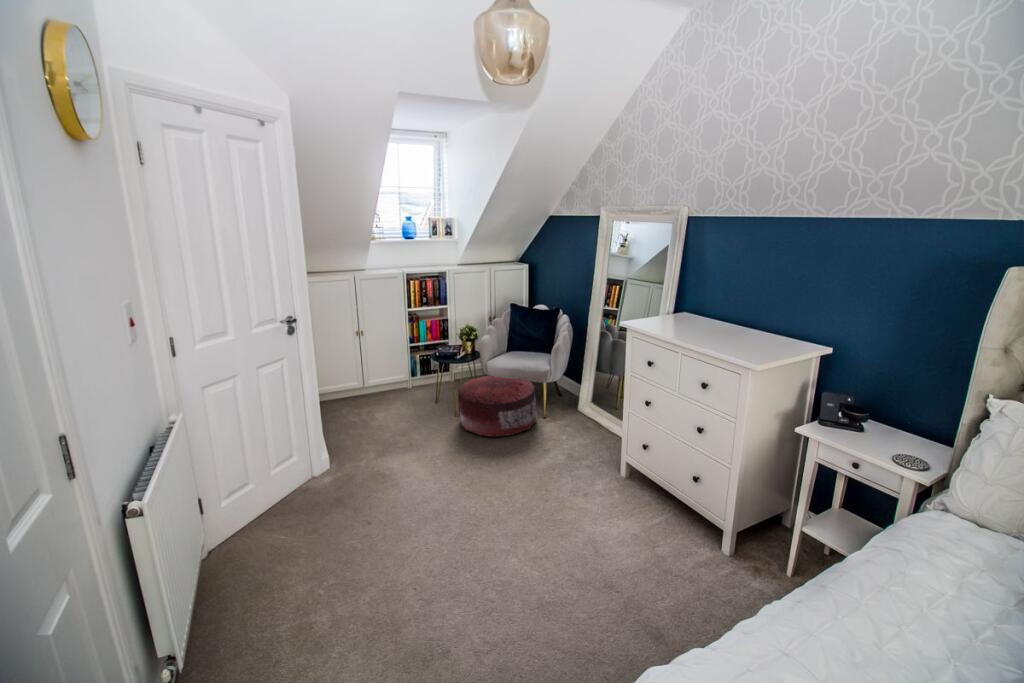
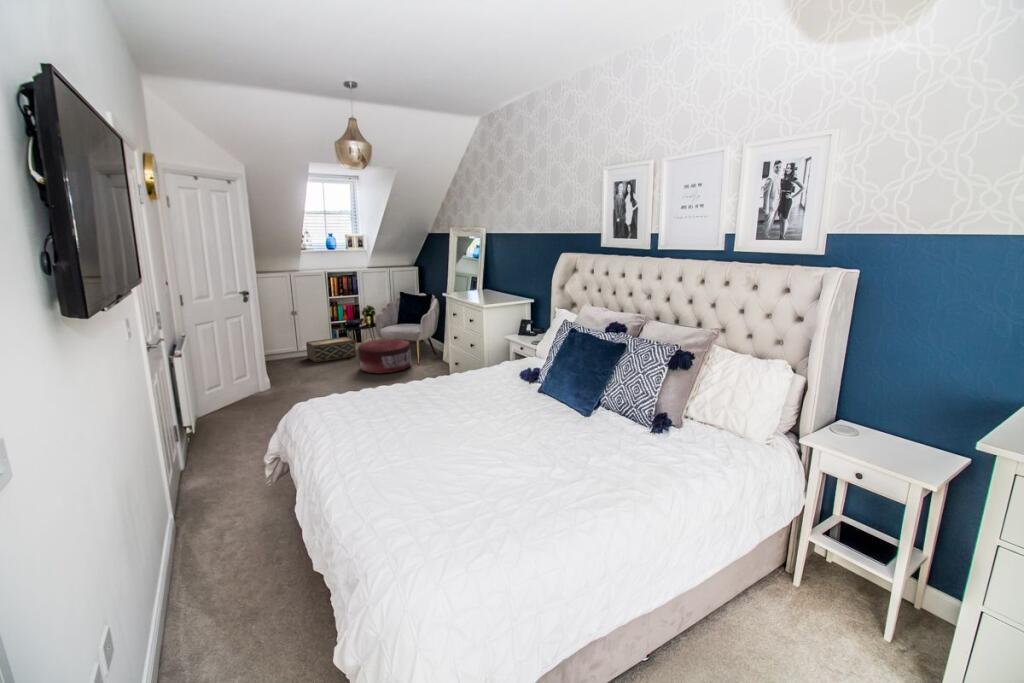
woven basket: none [376,365,445,407] -> present [306,337,356,362]

